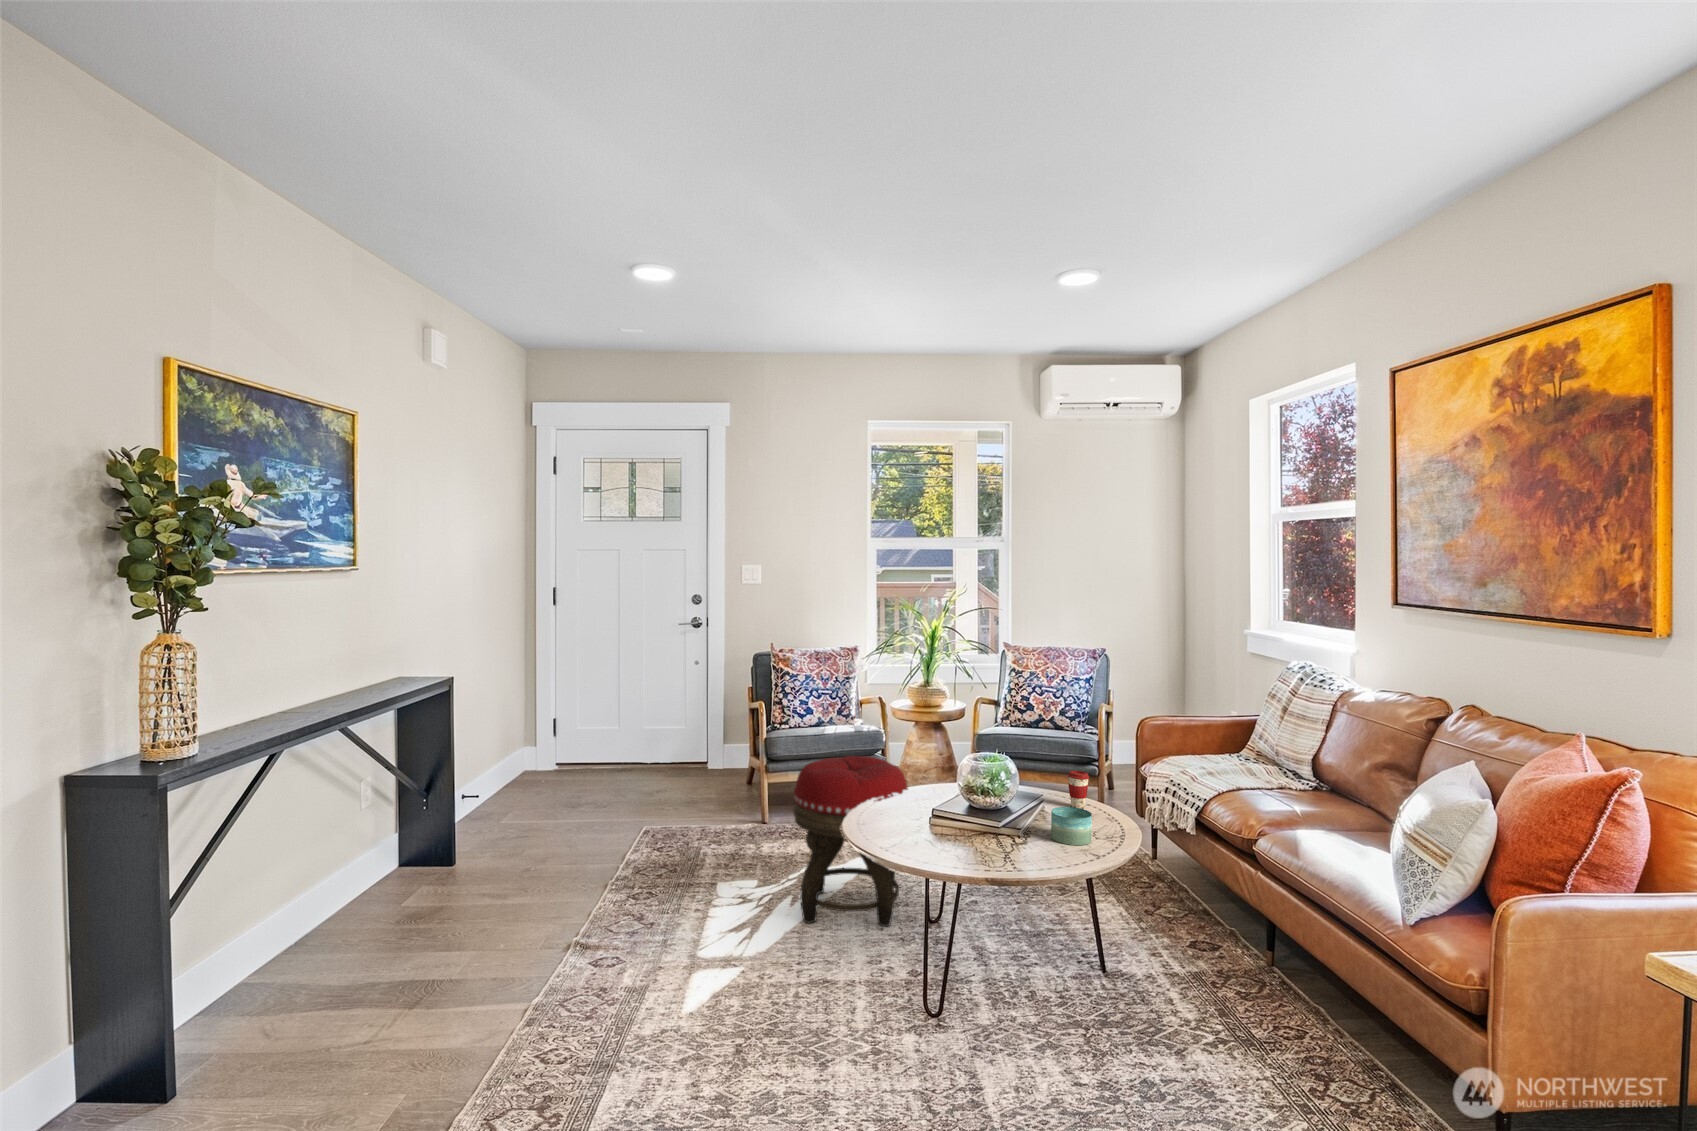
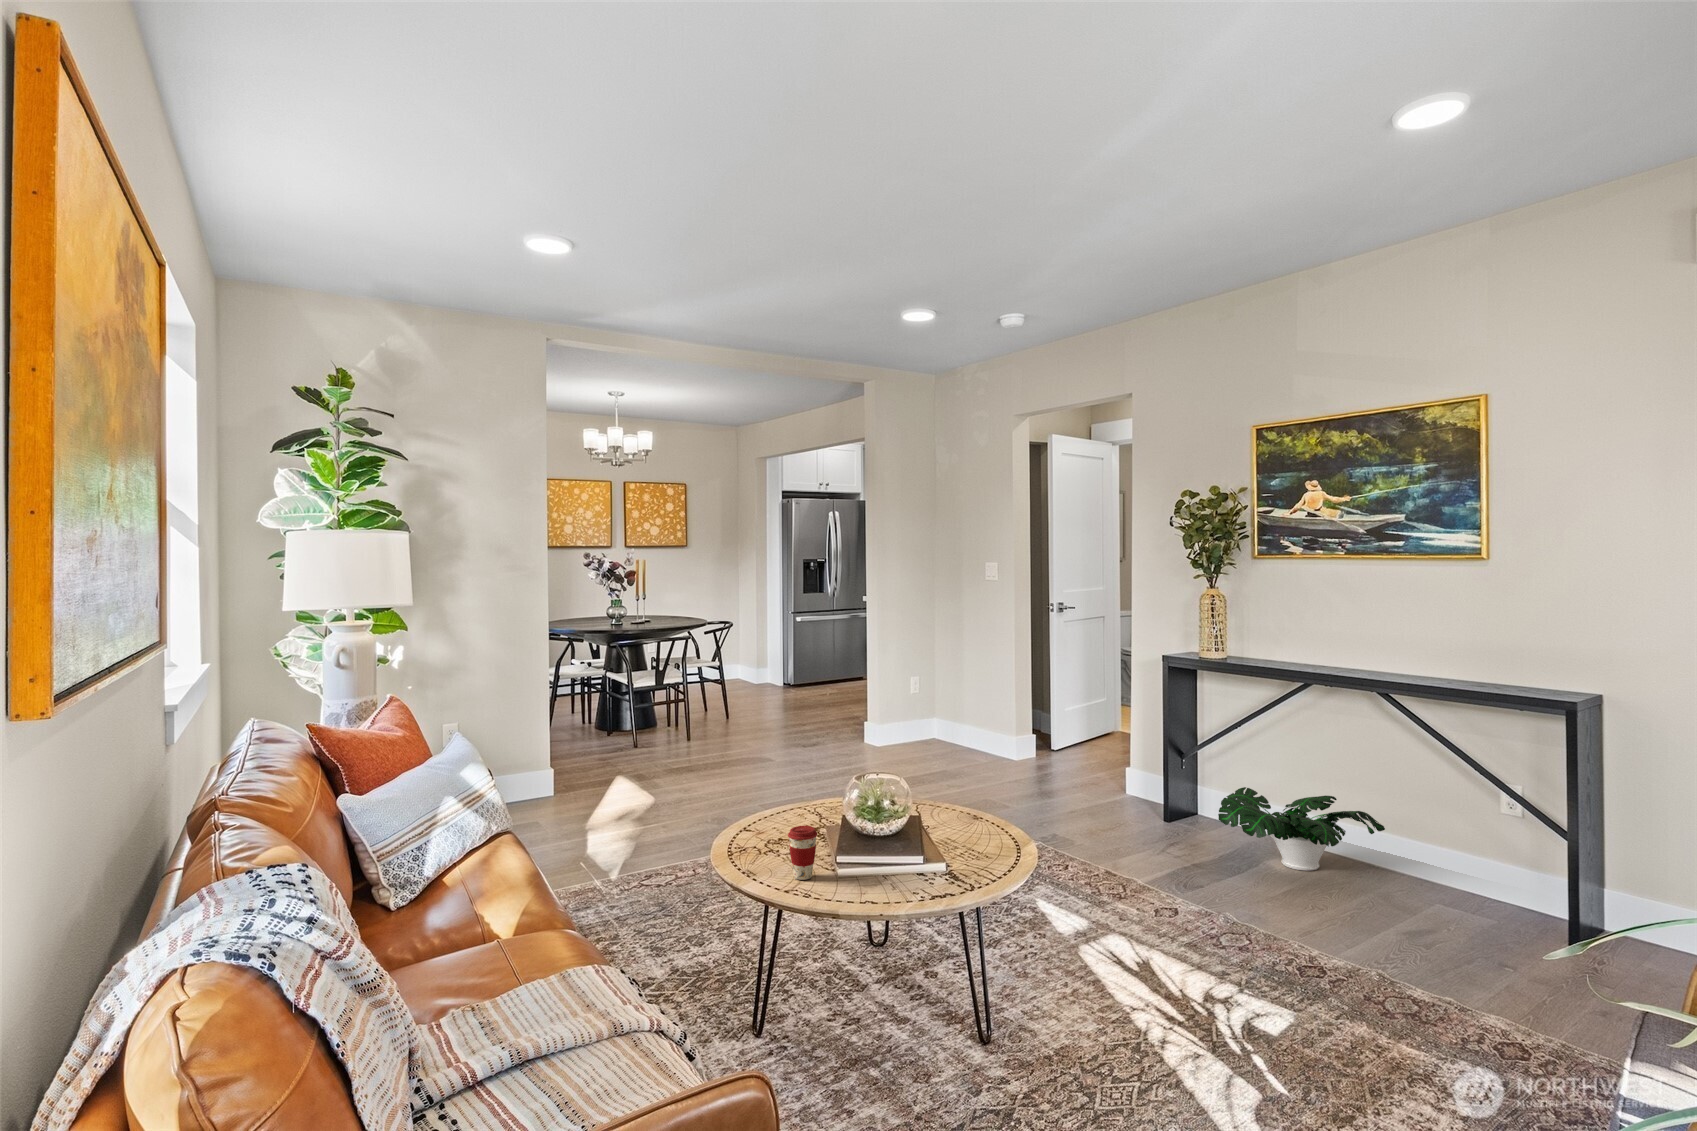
footstool: present [793,756,908,927] -> none [1024,810,1199,1069]
candle: present [1051,807,1092,845] -> none [760,798,802,837]
potted plant: none [264,856,458,970] -> present [1218,787,1385,871]

